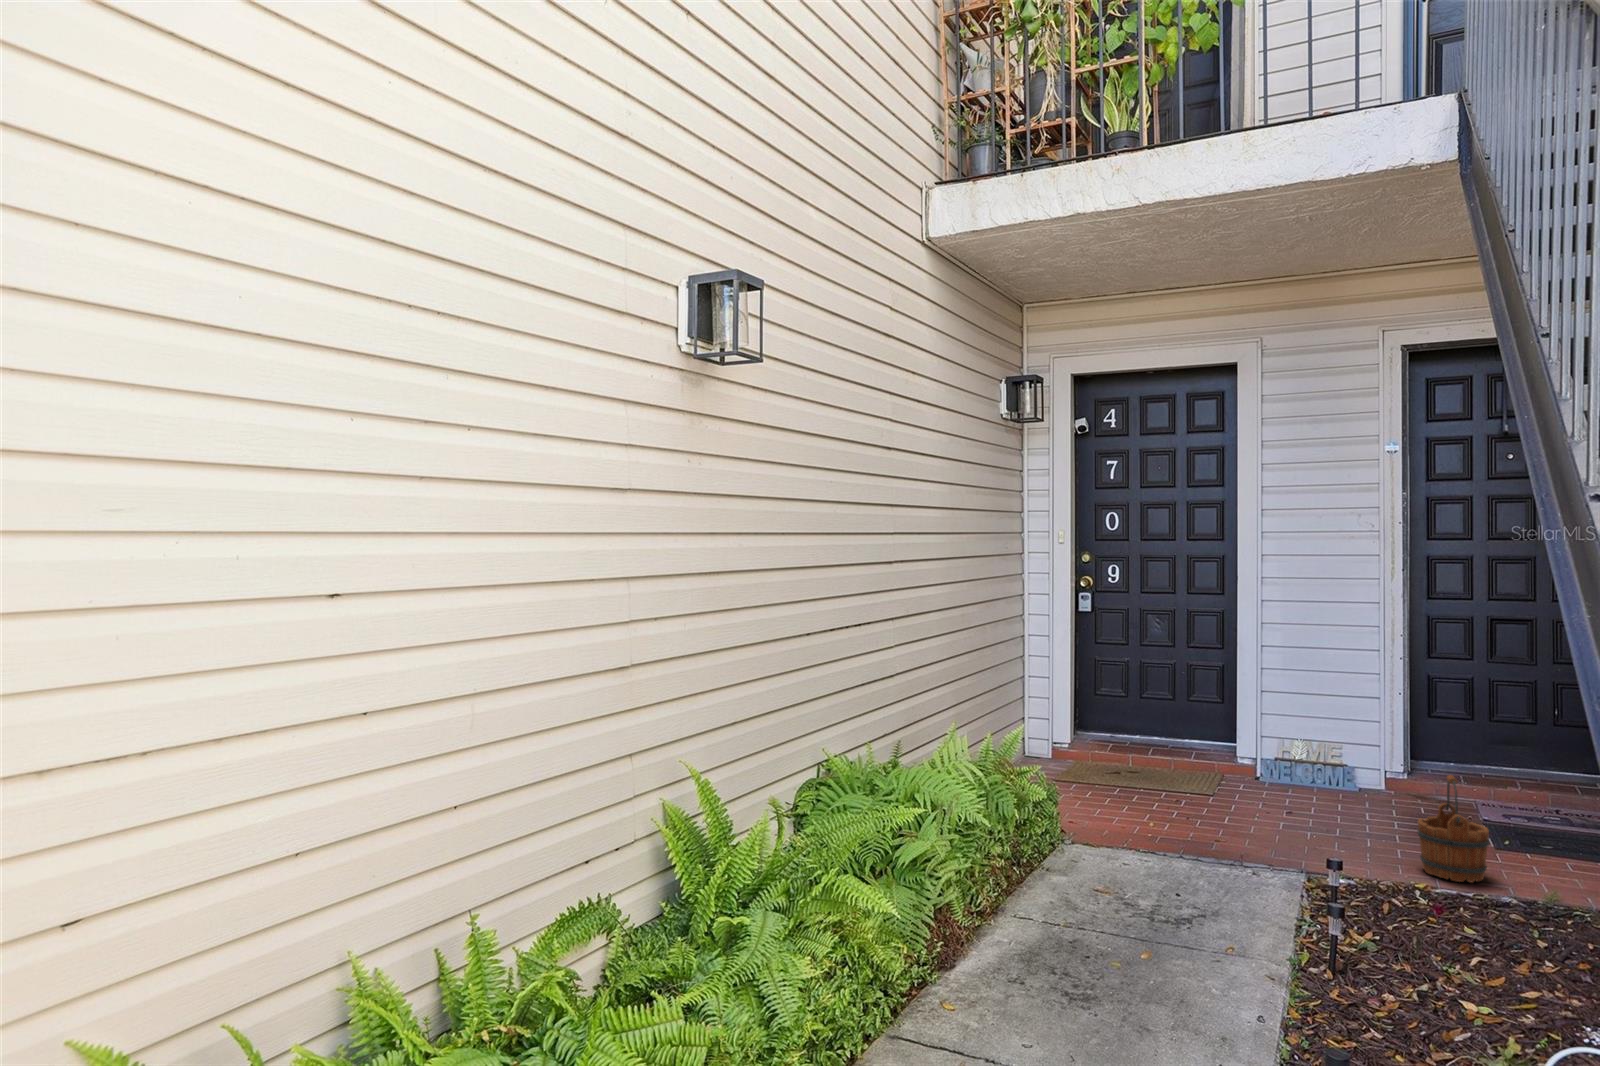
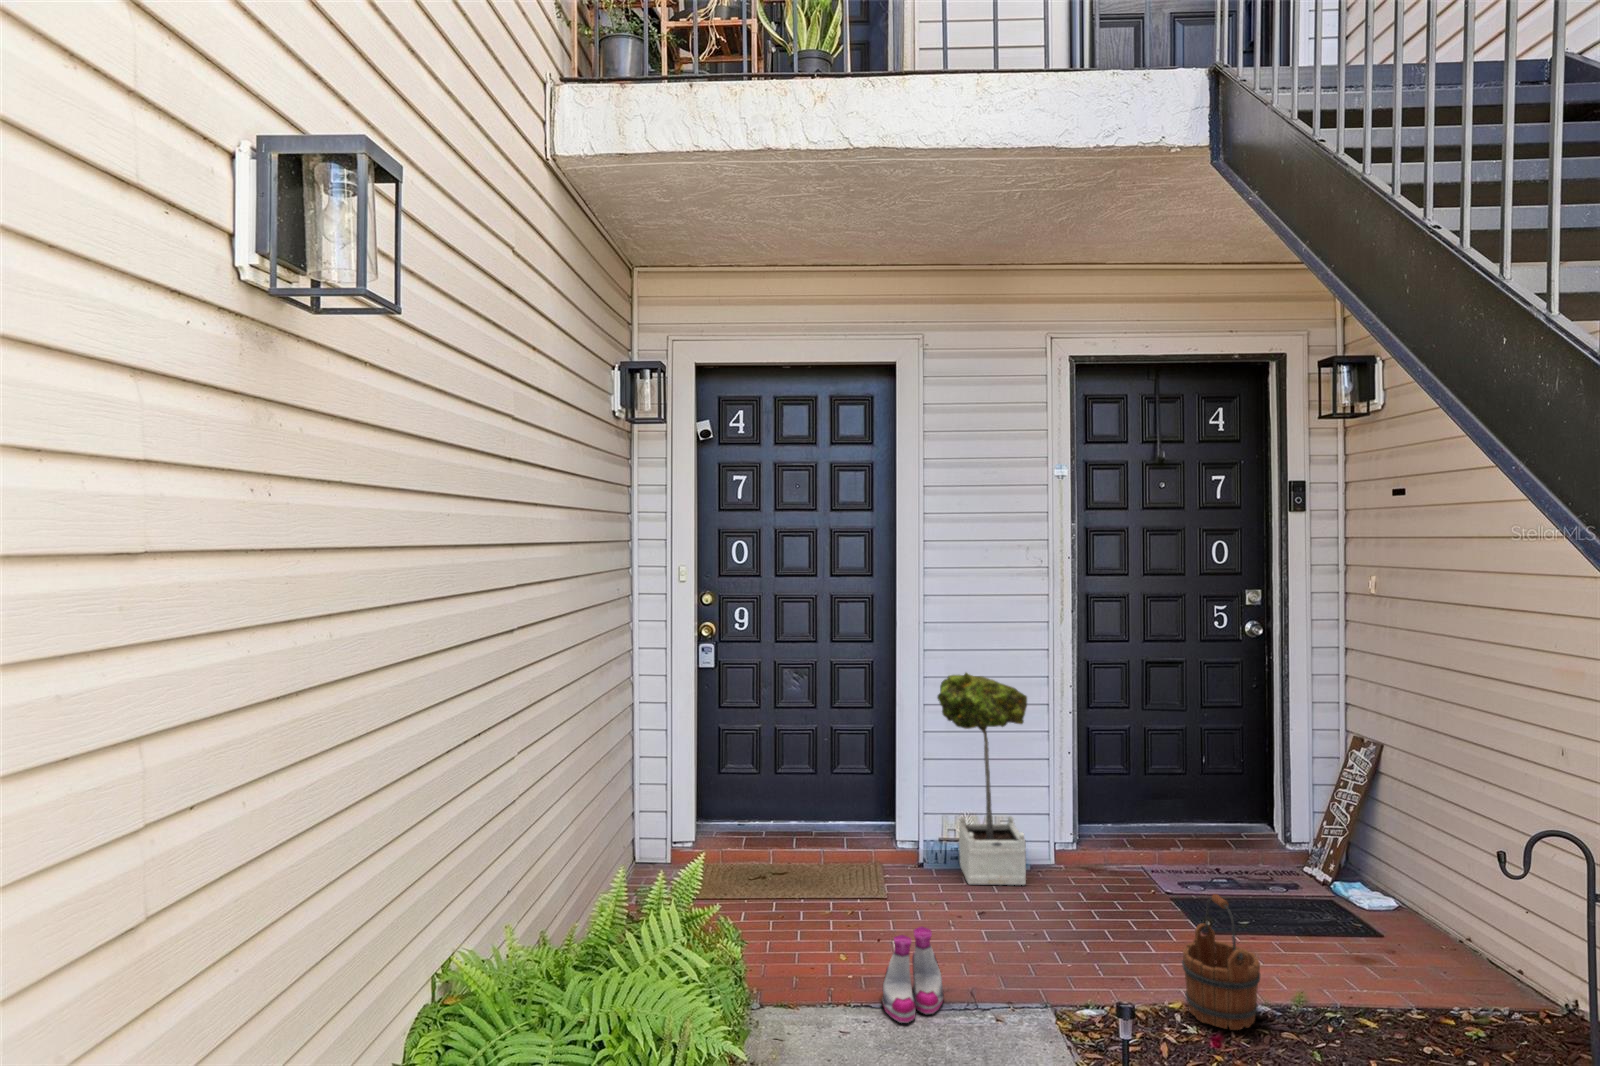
potted tree: none [1264,612,1349,796] -> present [937,673,1027,885]
boots: none [1158,775,1210,834] -> present [883,926,944,1023]

